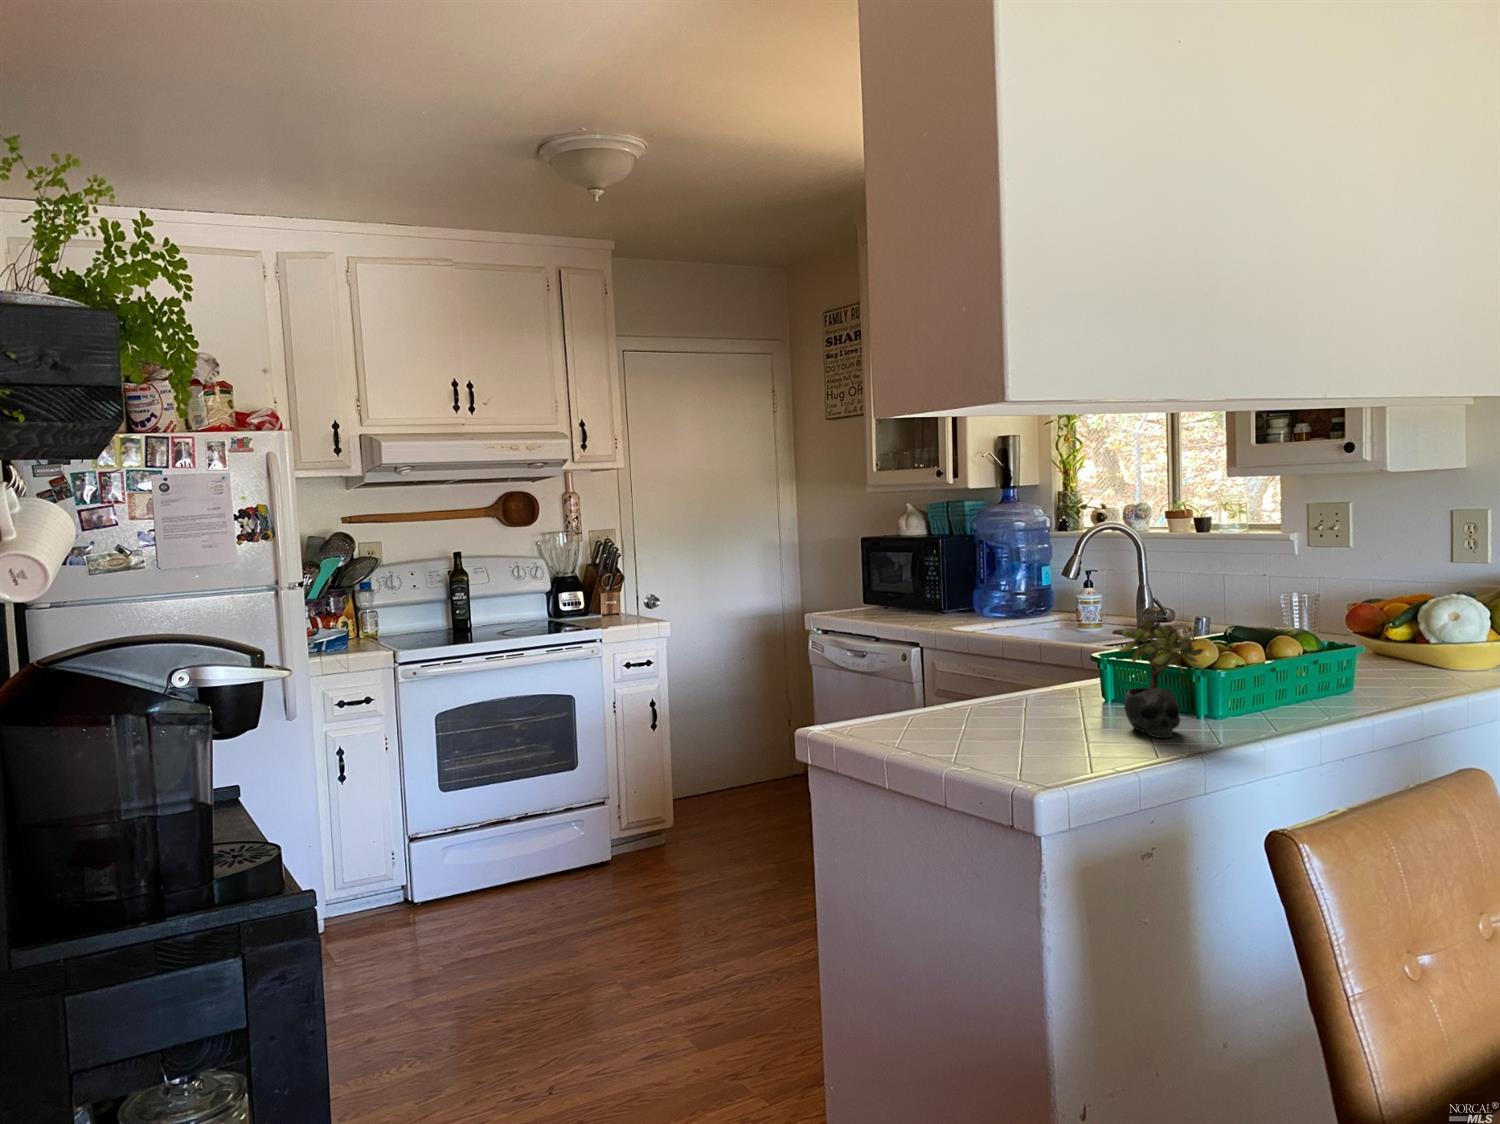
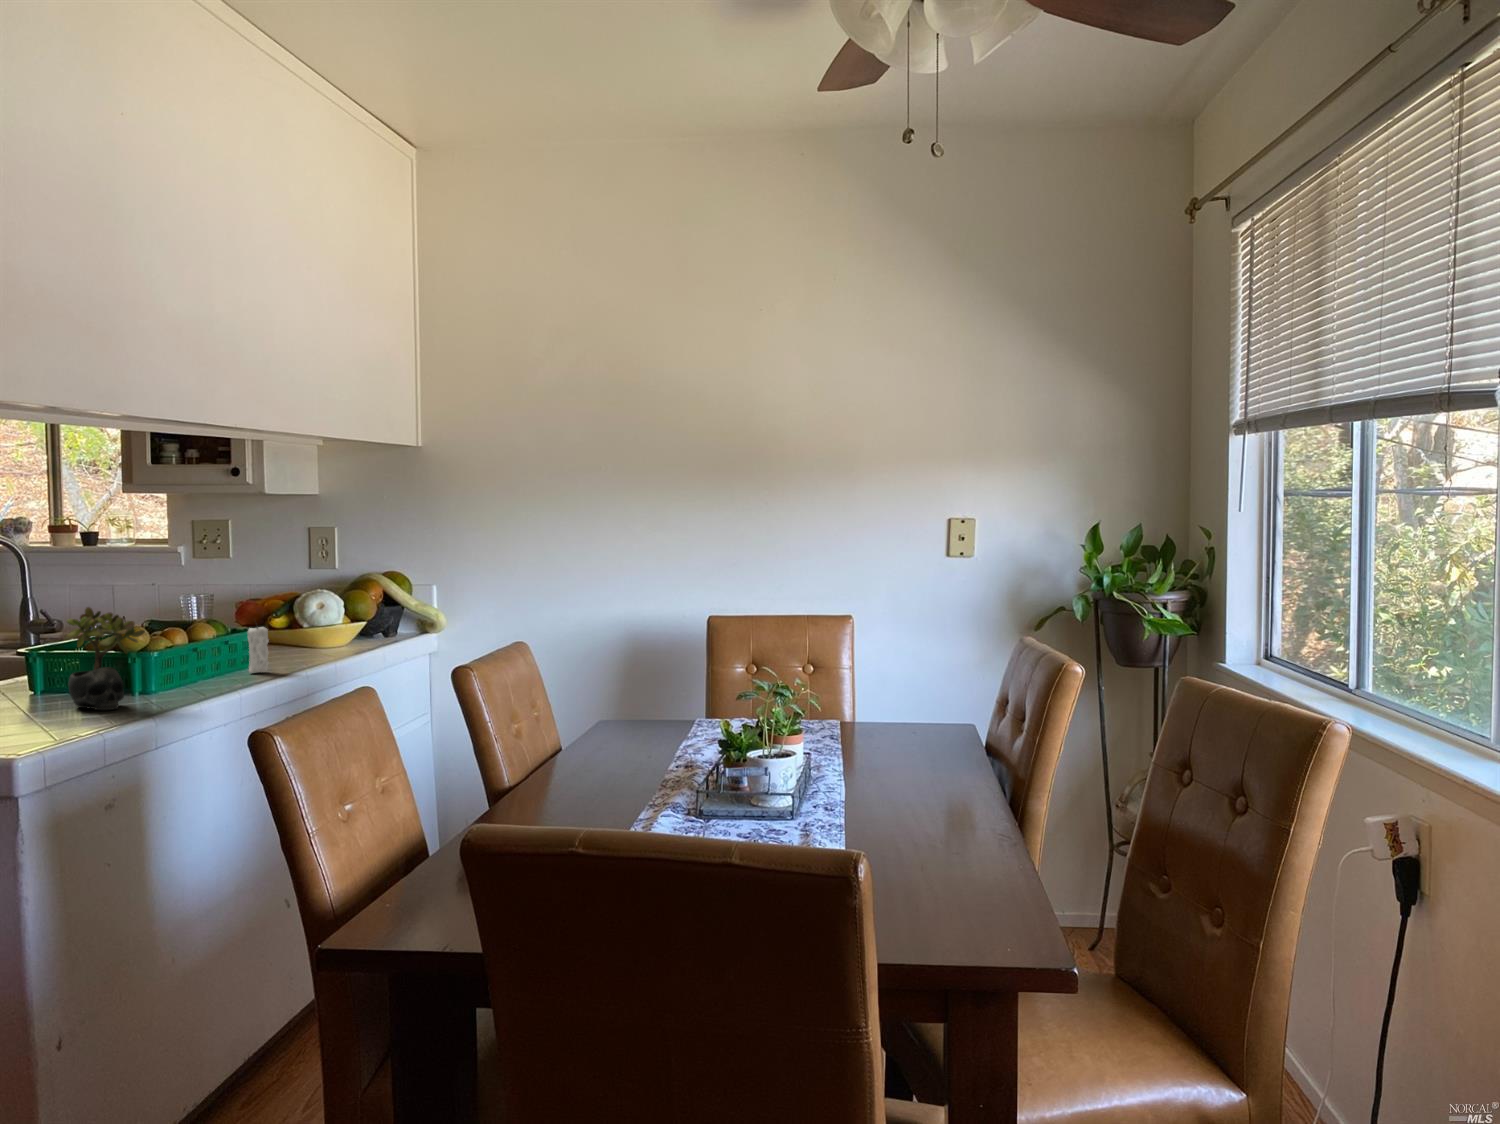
candle: none [1342,635,1369,704] -> present [248,627,269,673]

